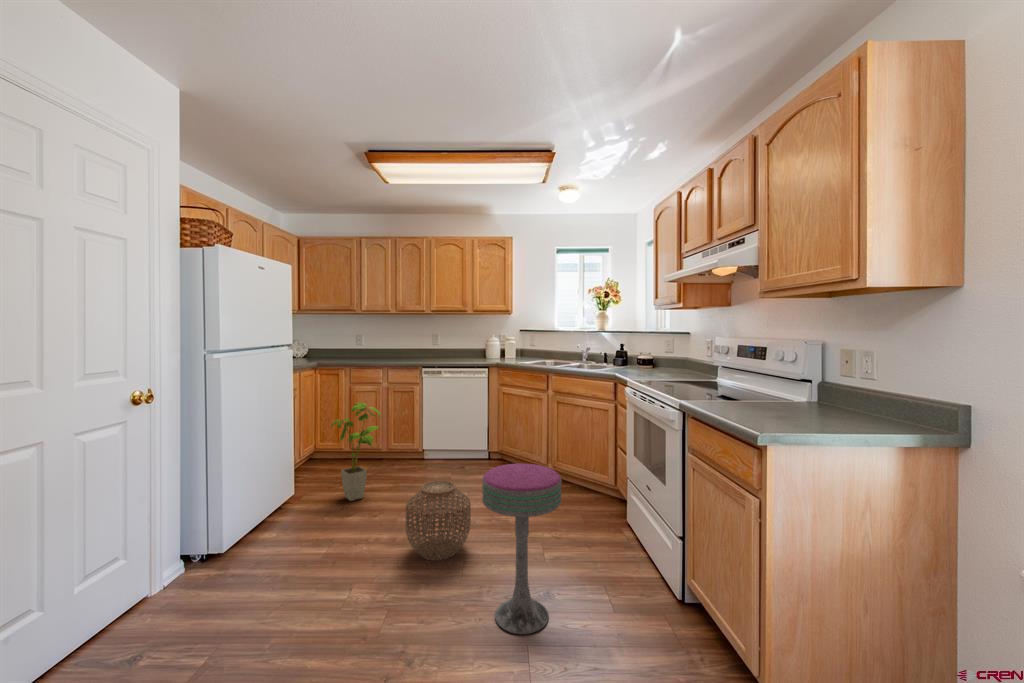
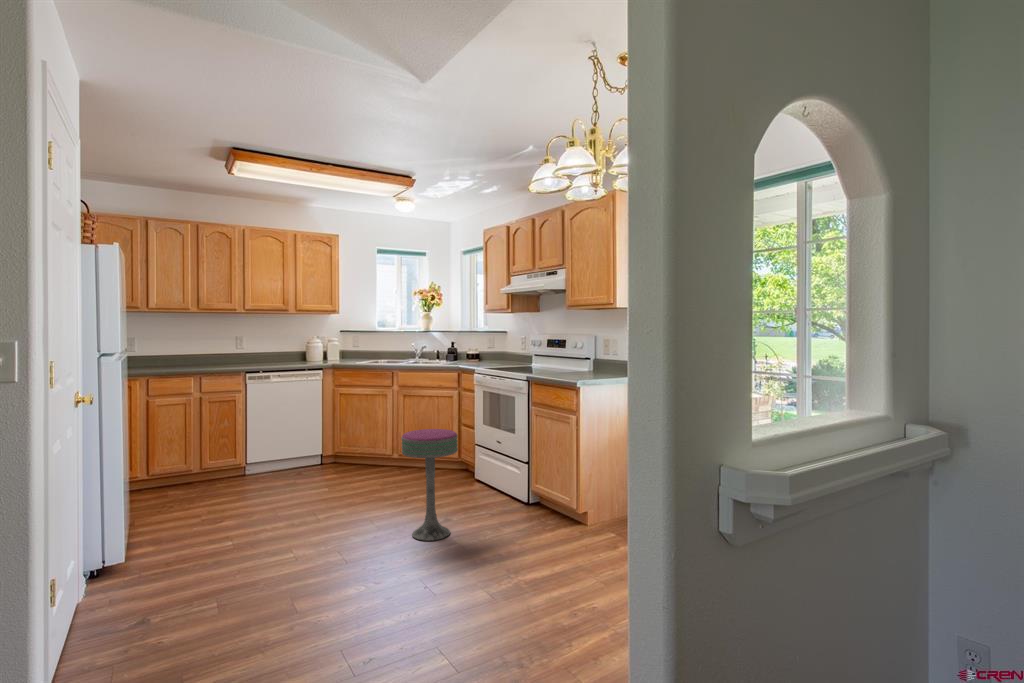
house plant: present [332,402,381,501] -> none [184,407,243,508]
woven basket: present [406,481,471,560] -> none [309,461,366,525]

